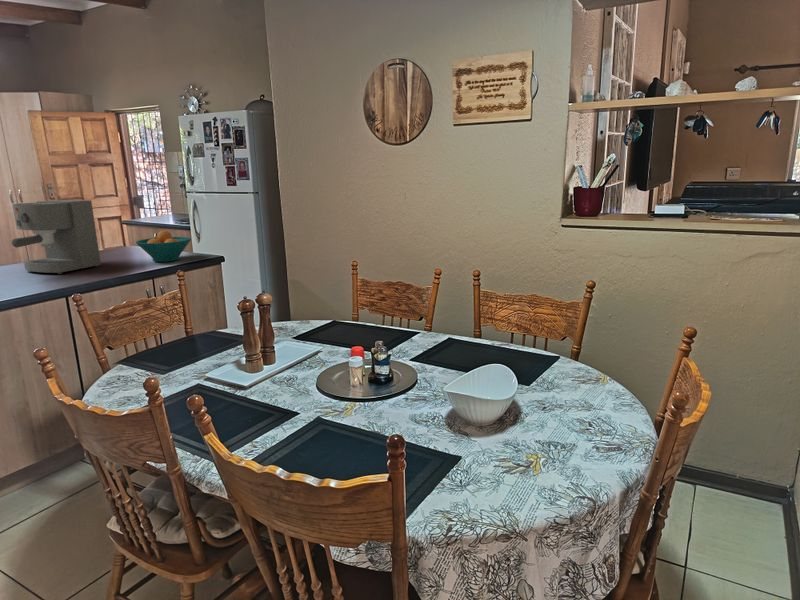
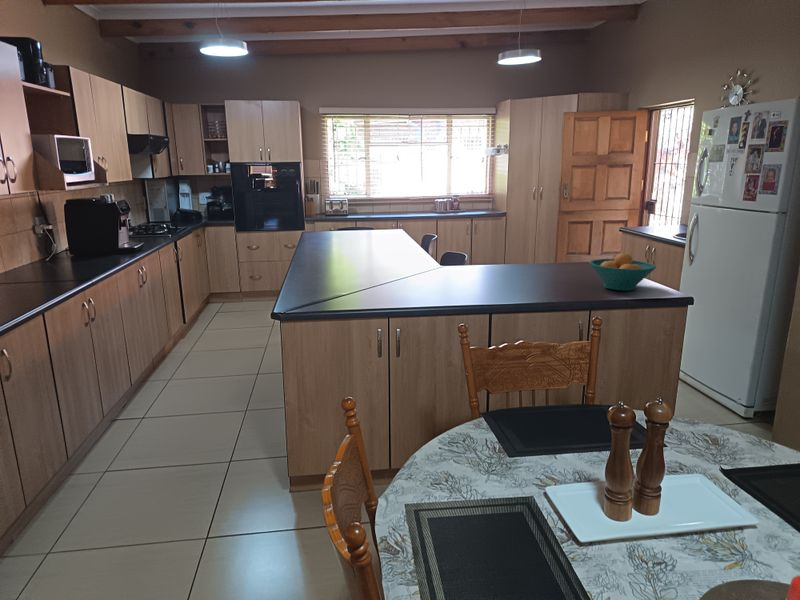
coffee maker: present [12,200,101,274] -> none [473,206,556,283]

